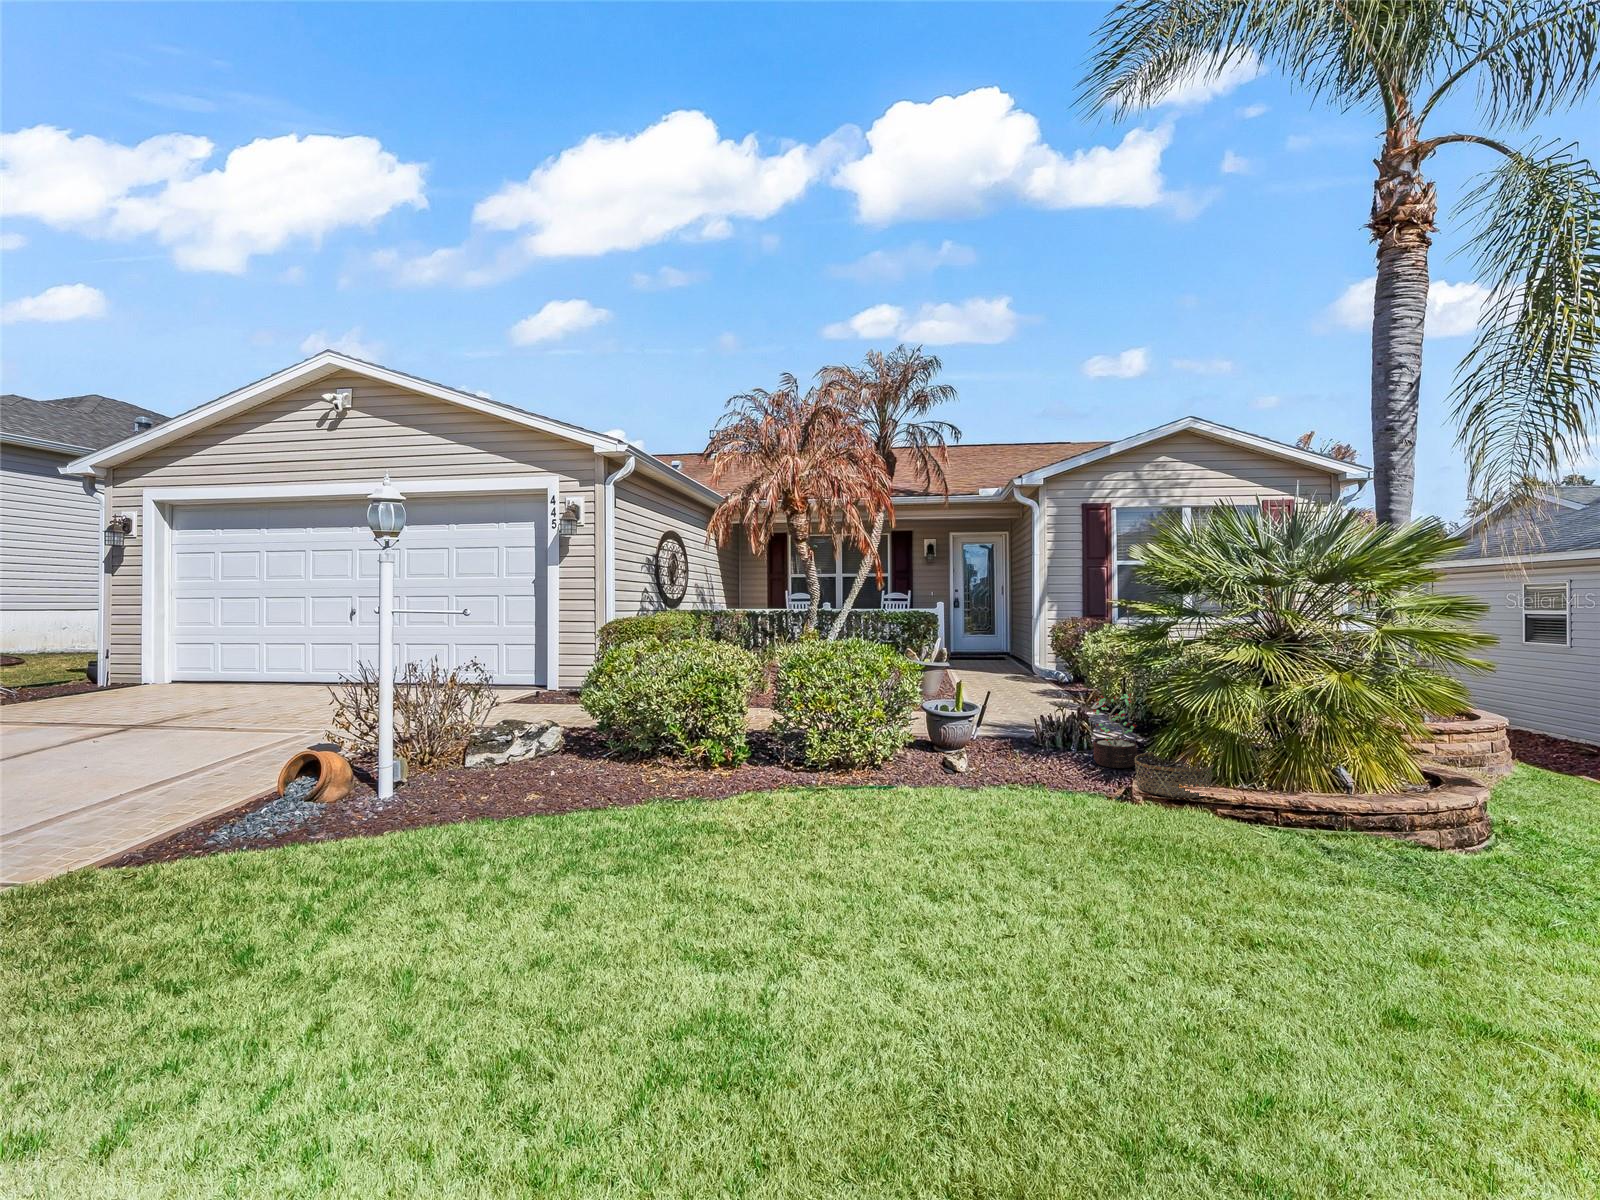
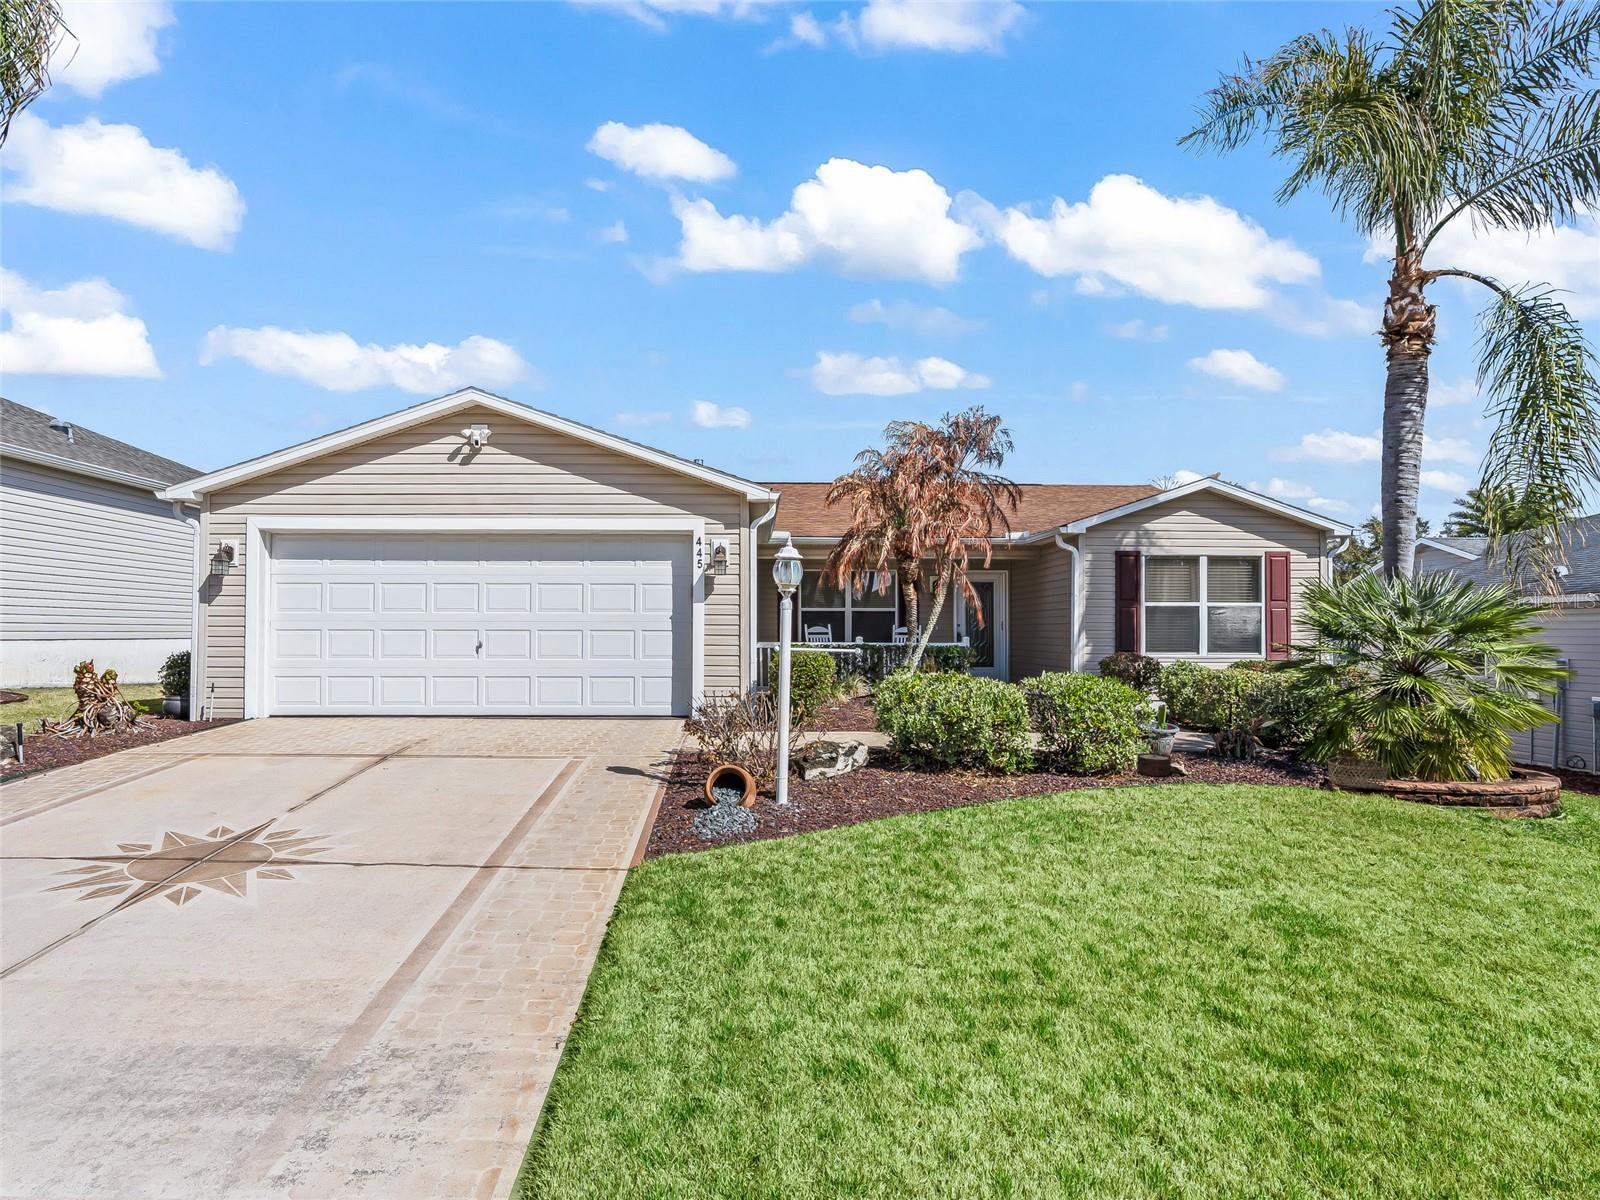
decorative plant: present [1093,694,1138,768] -> present [1135,718,1173,776]

